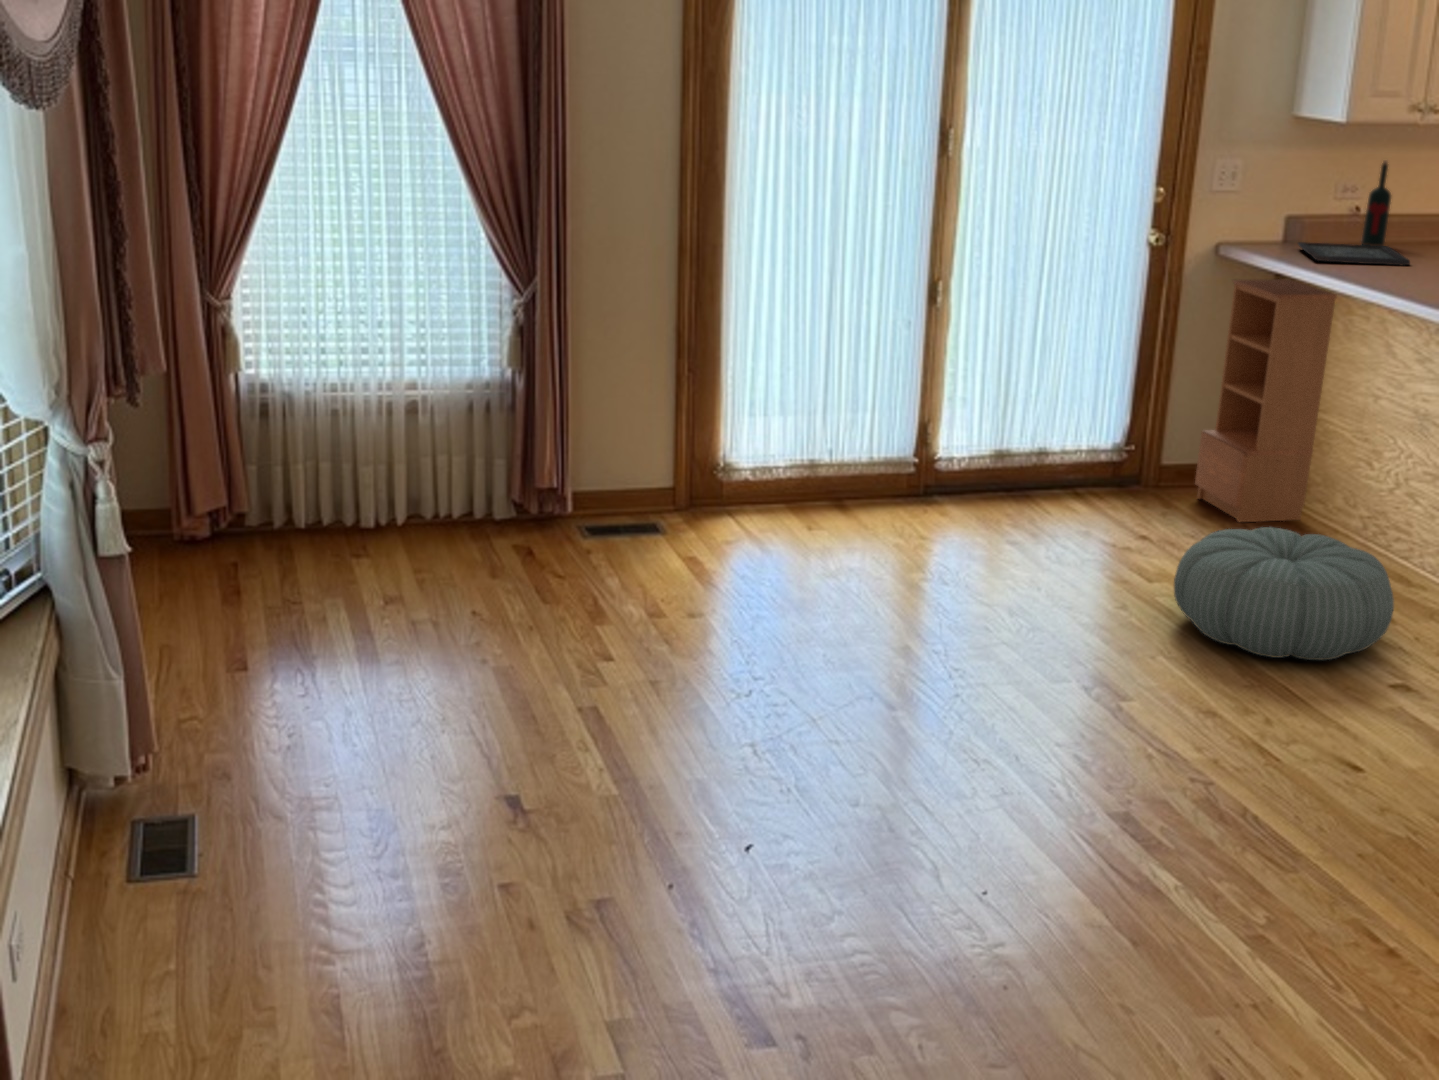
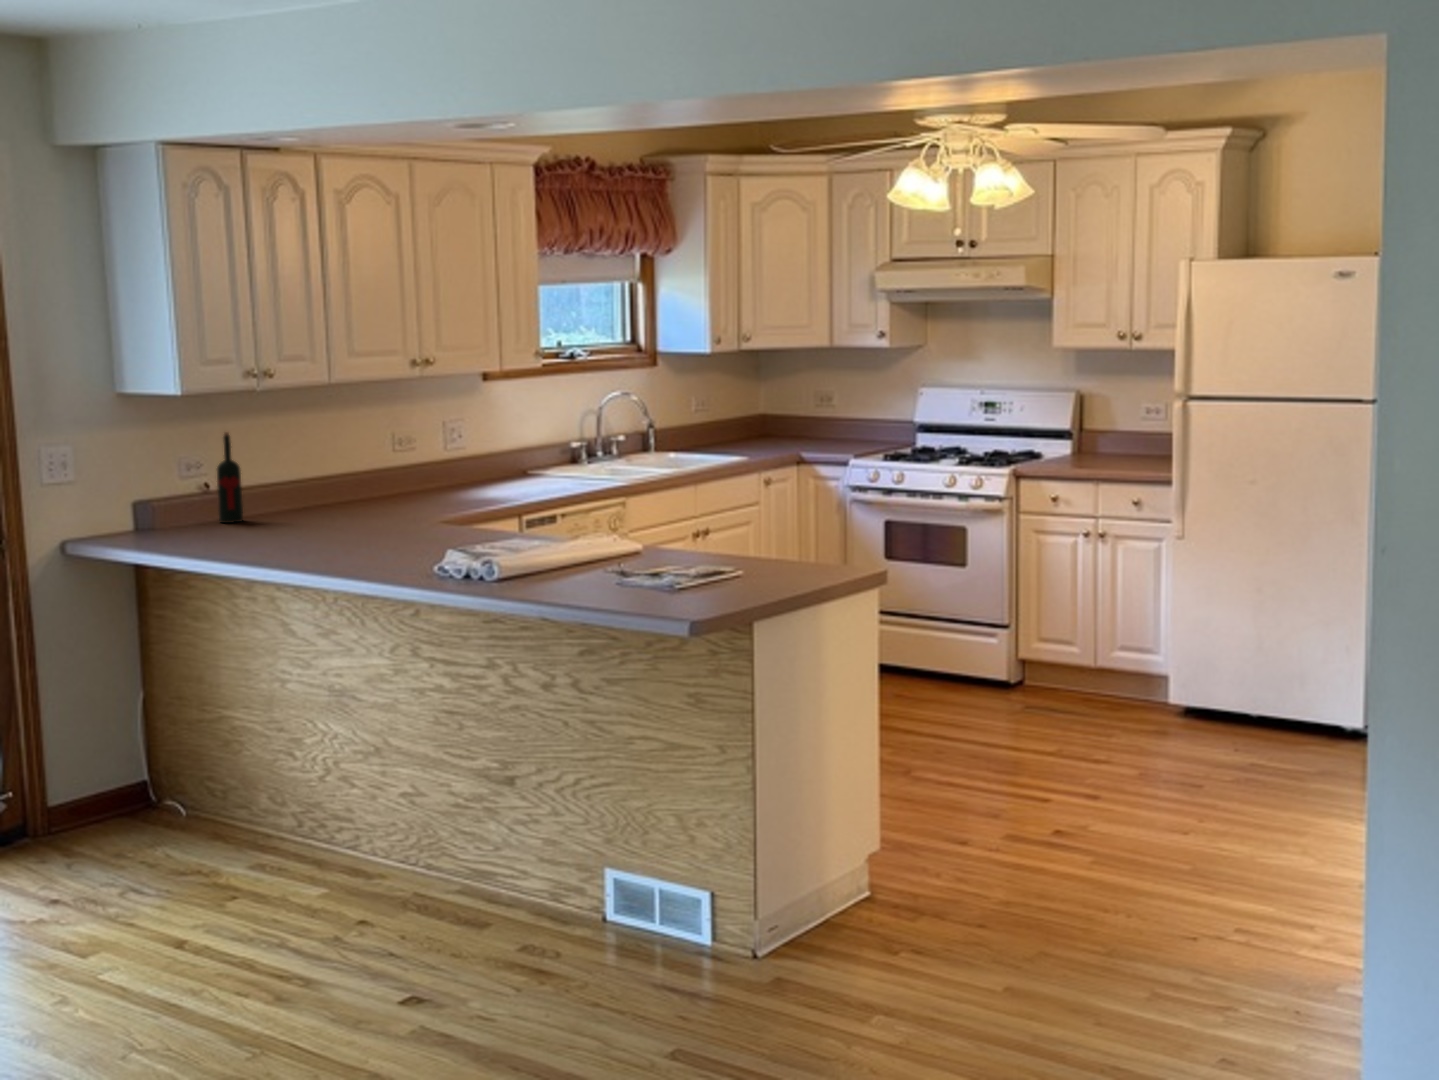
tray: present [1298,242,1410,265] -> none [154,520,283,545]
bookcase: present [1195,279,1336,522] -> none [90,570,226,853]
pouf: present [1174,527,1394,660] -> none [121,849,379,1014]

